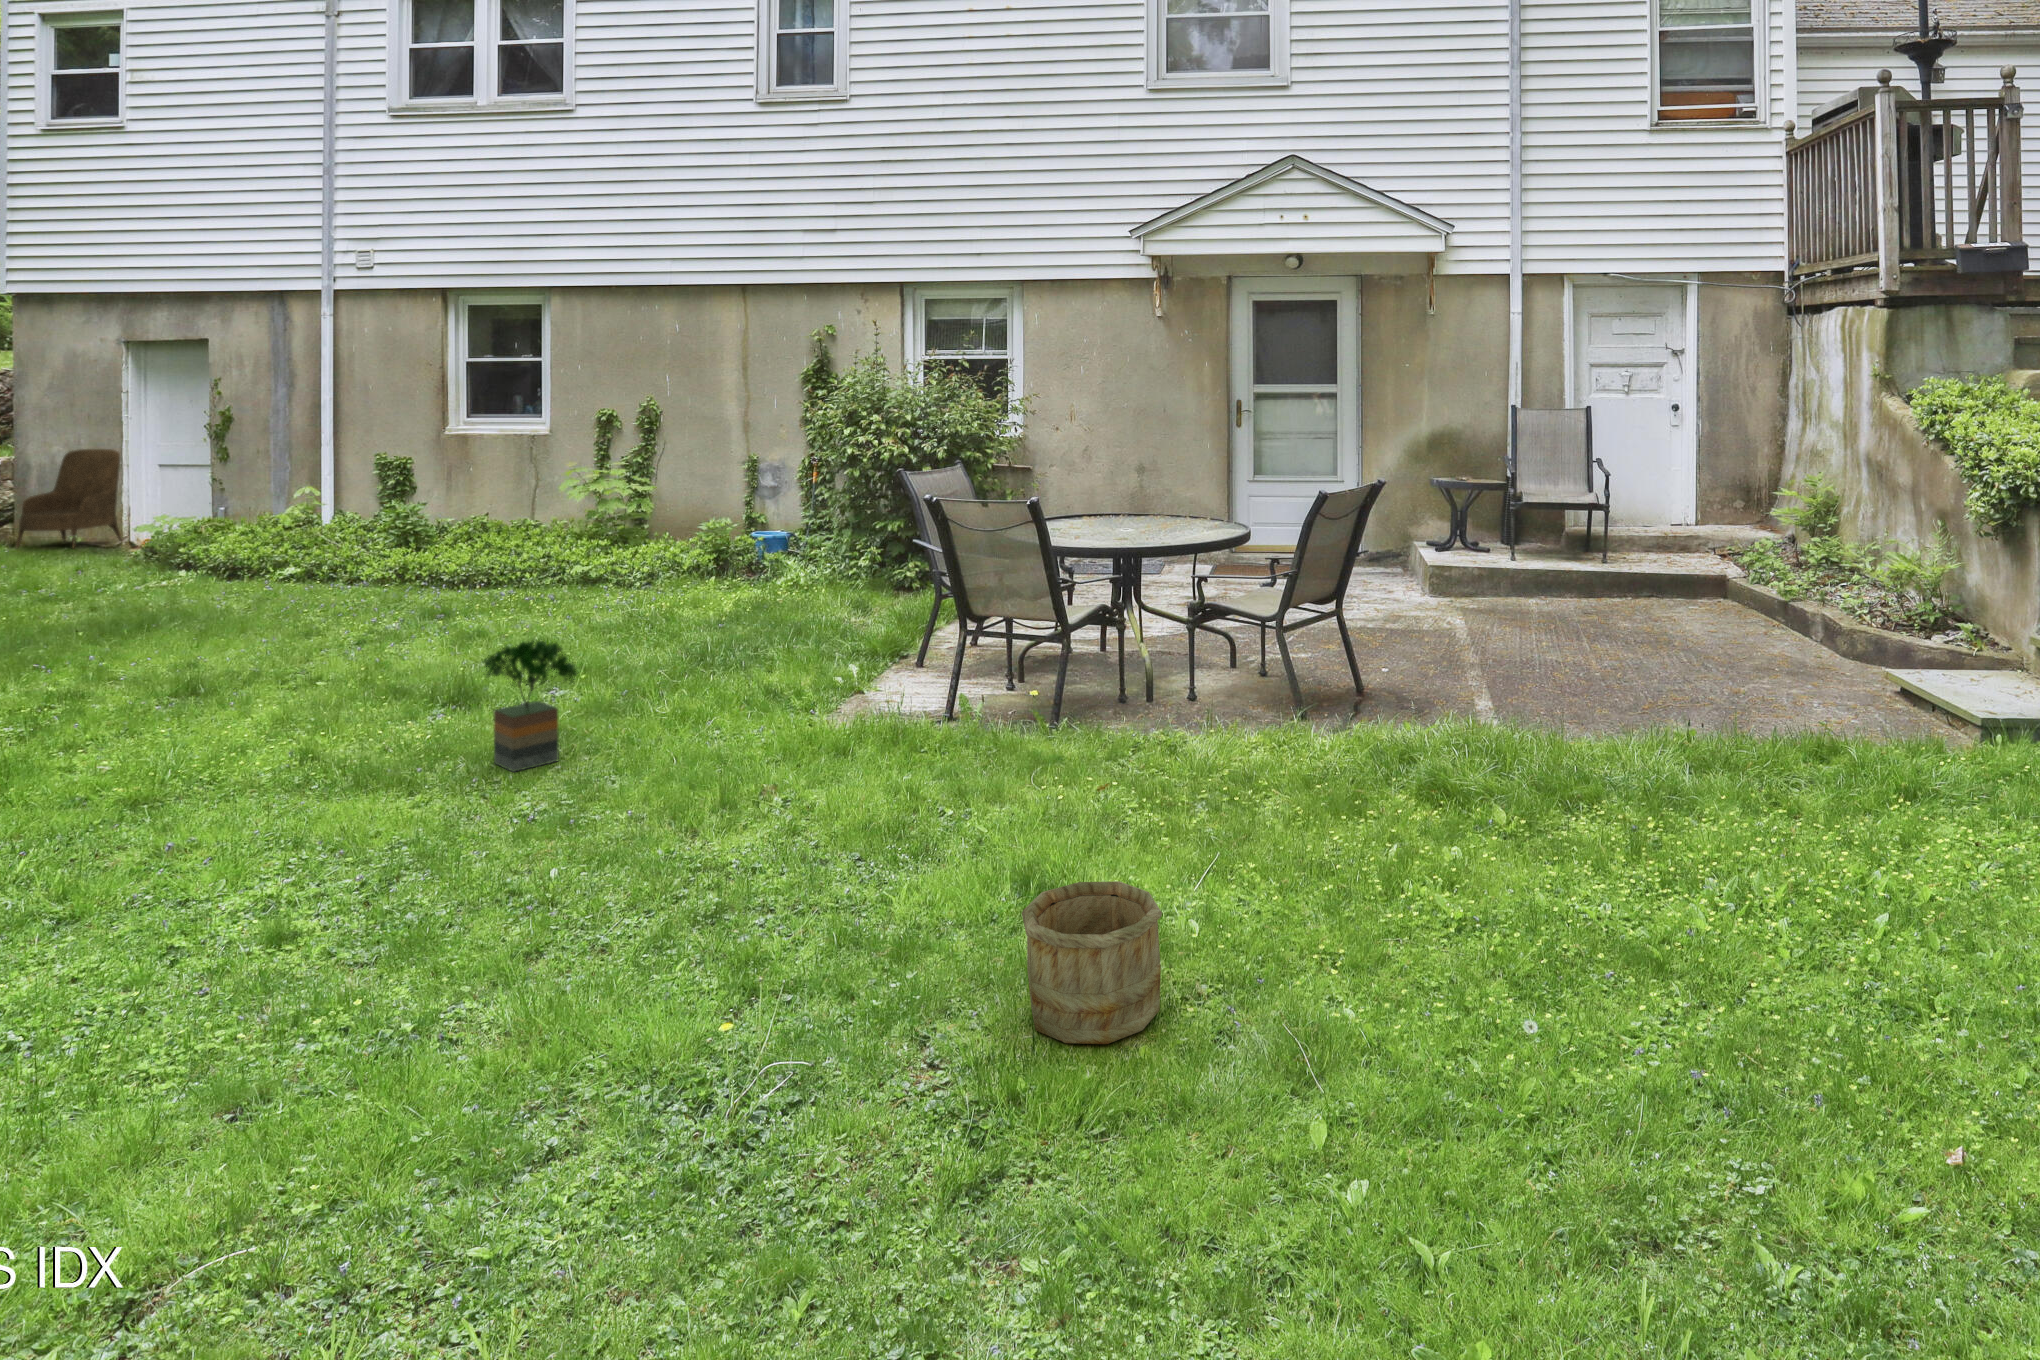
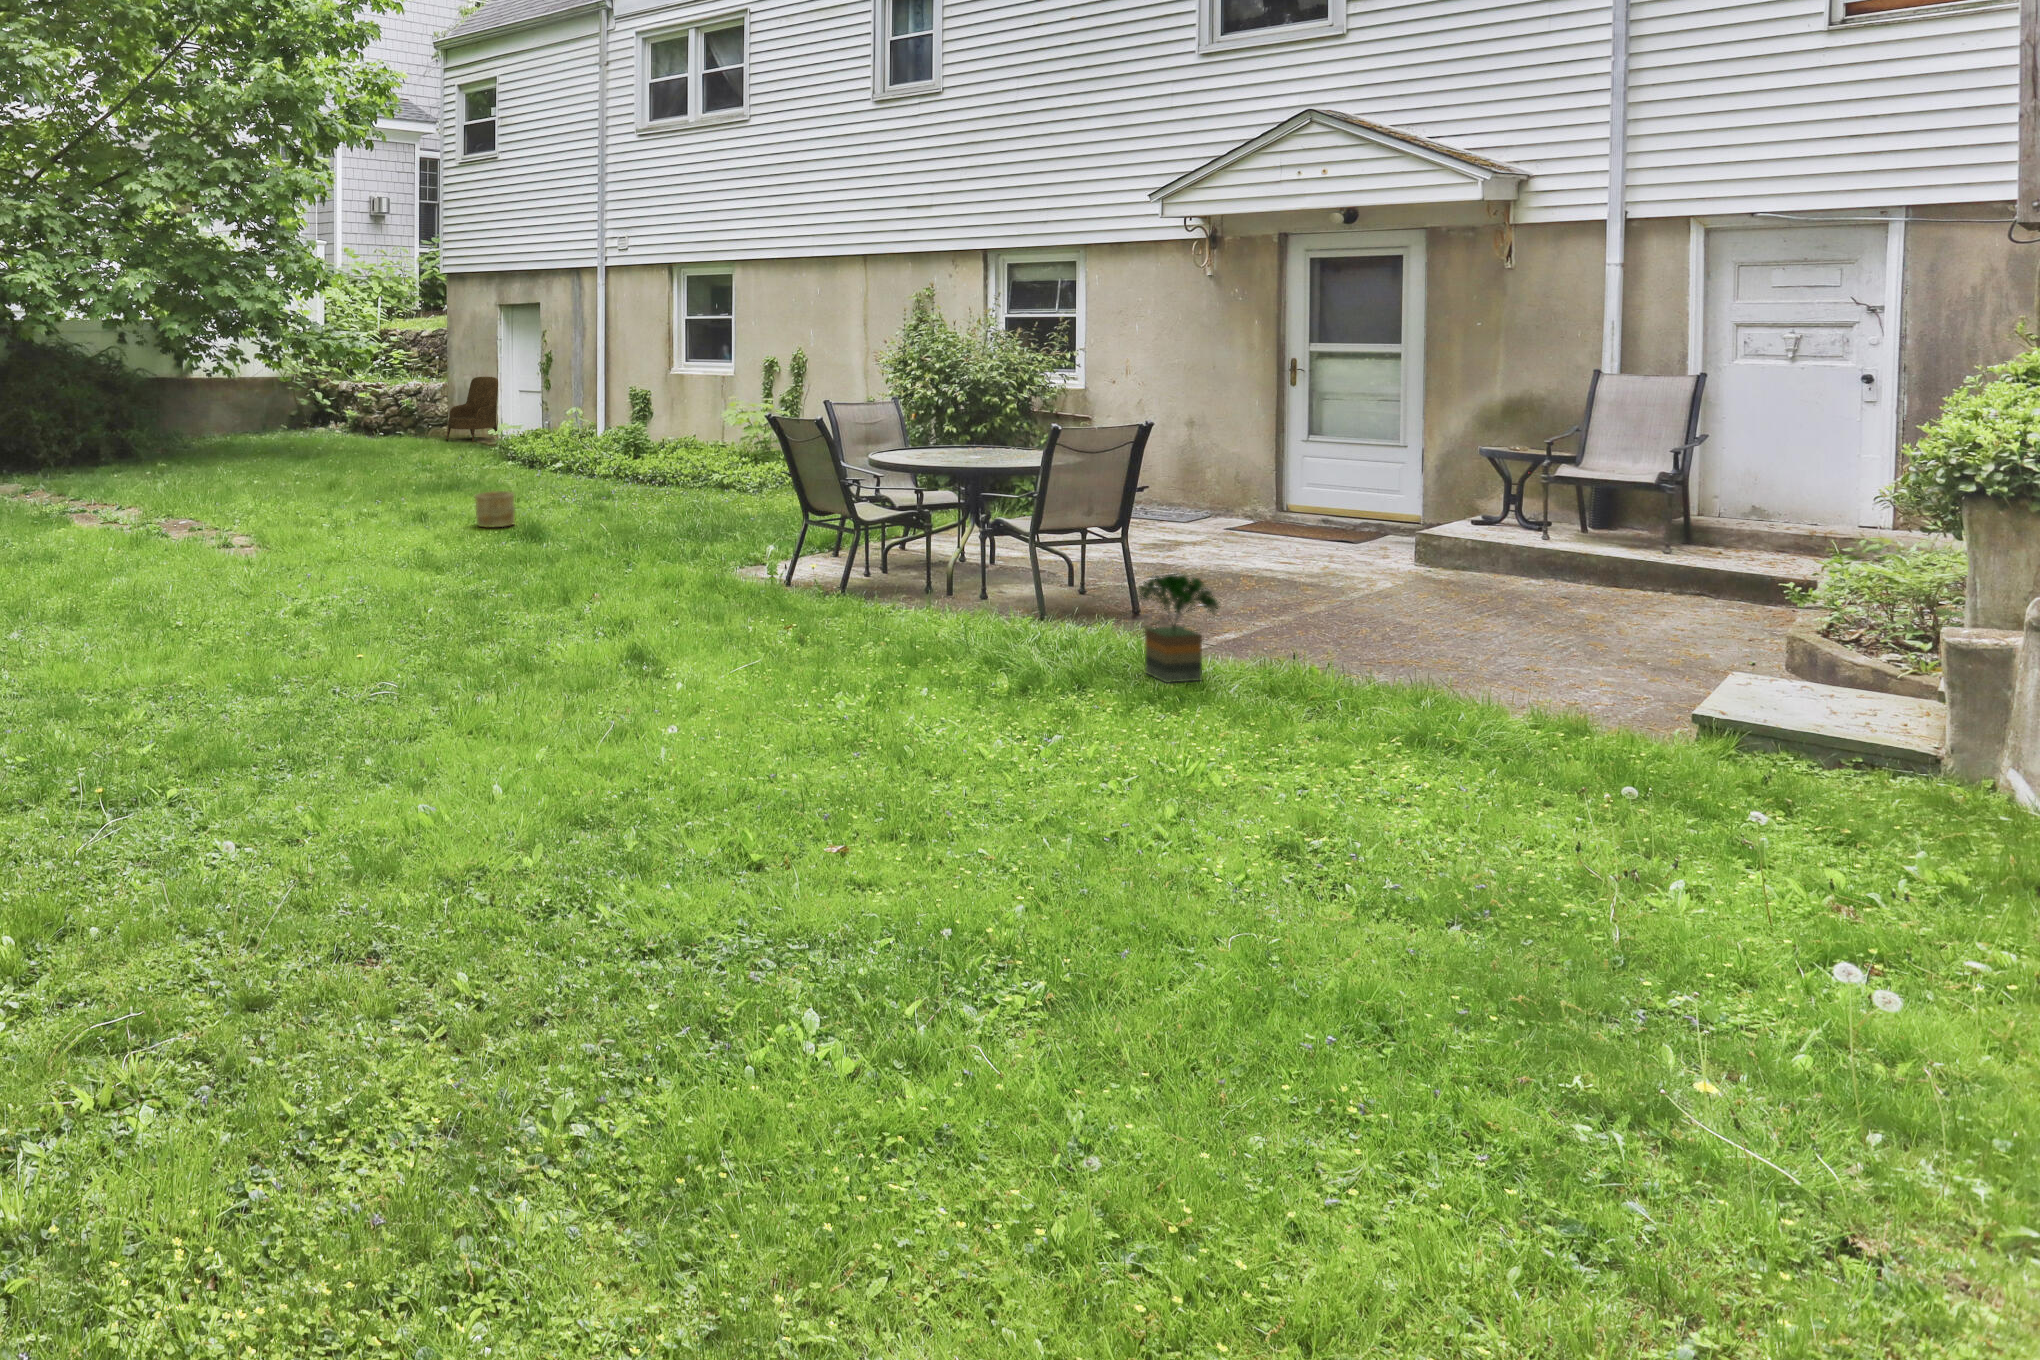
potted tree: present [484,640,579,772] -> present [1138,574,1220,683]
wooden bucket: present [1022,881,1162,1044] -> present [475,491,515,527]

